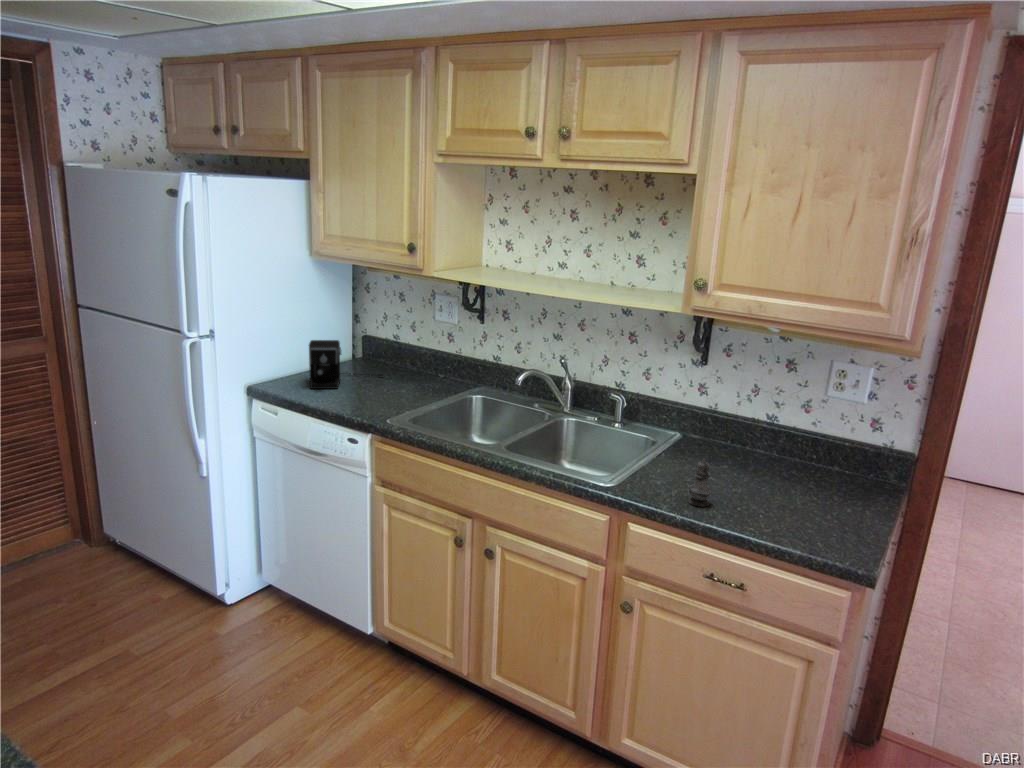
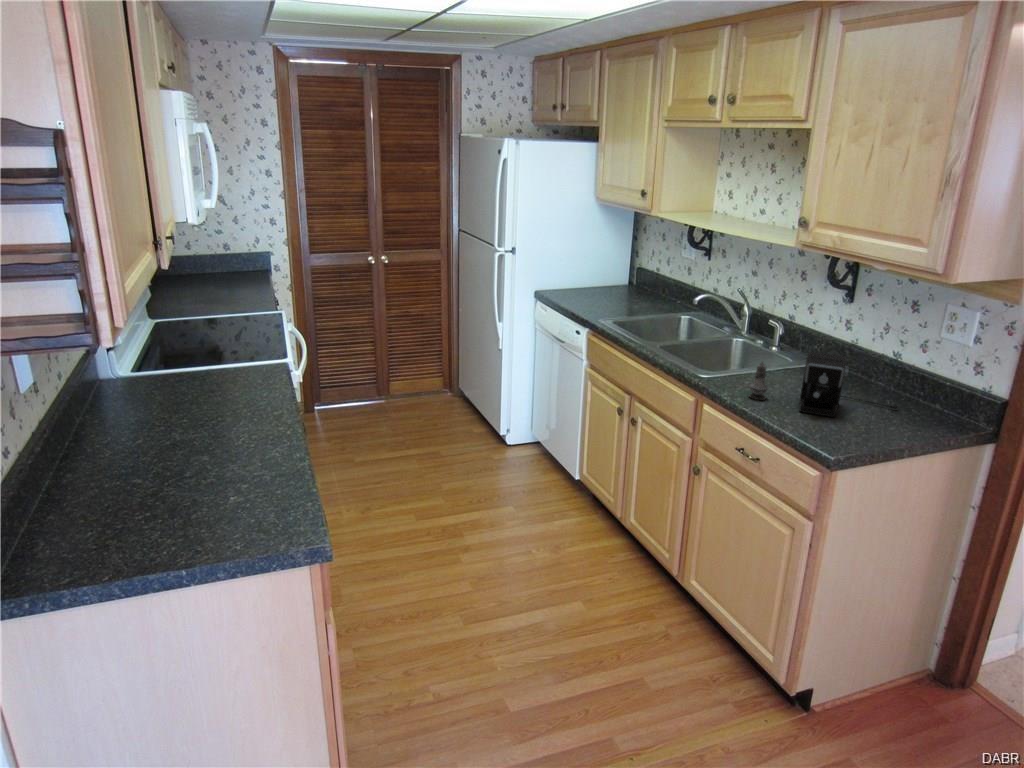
coffee maker: present [309,340,383,389] -> present [800,352,898,417]

